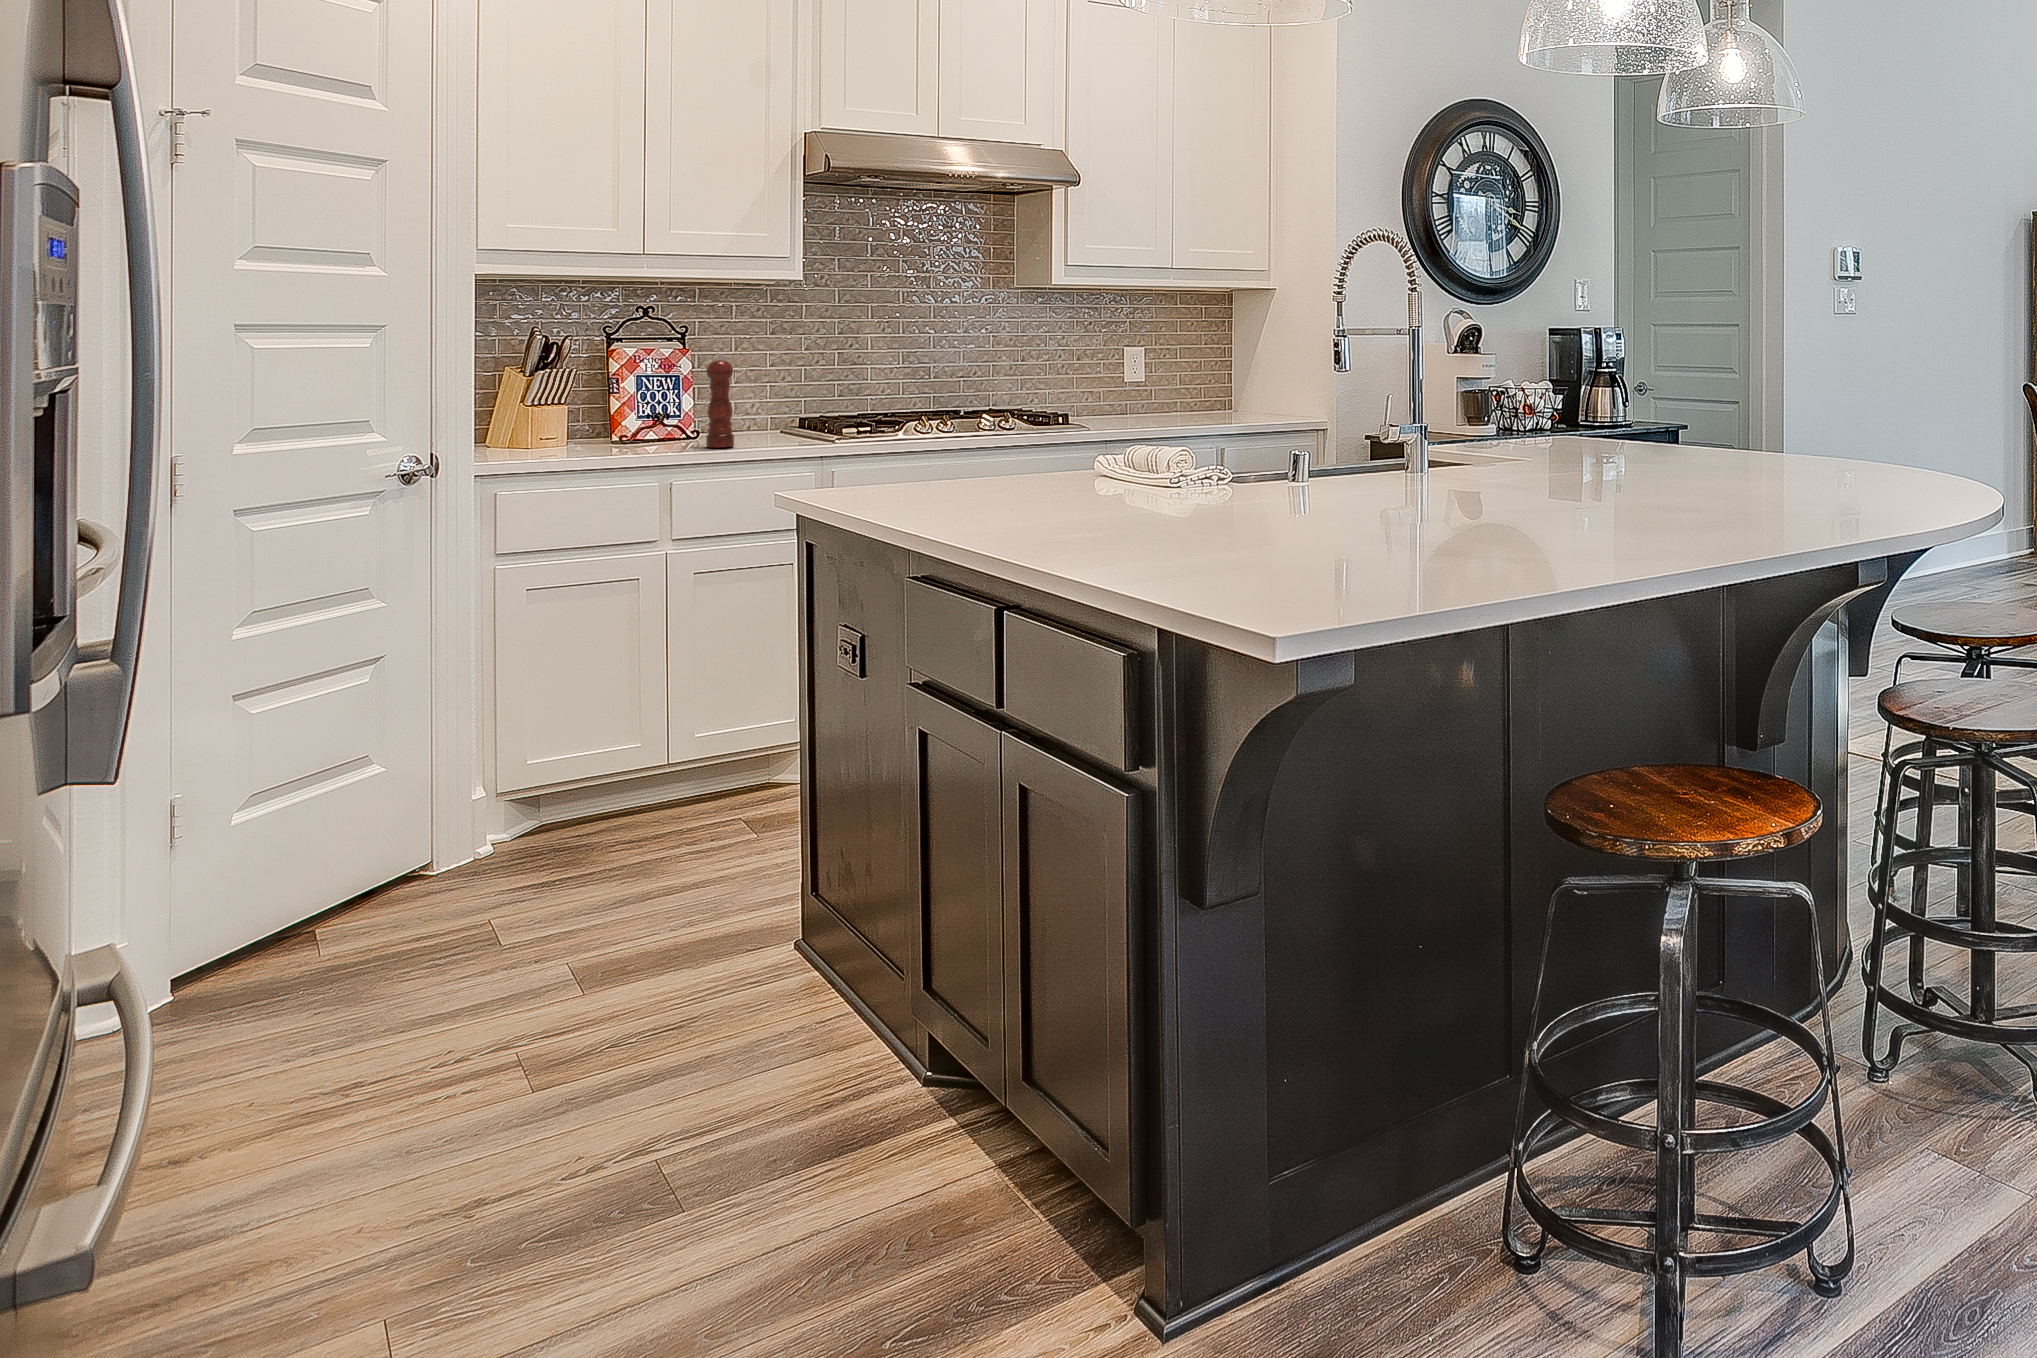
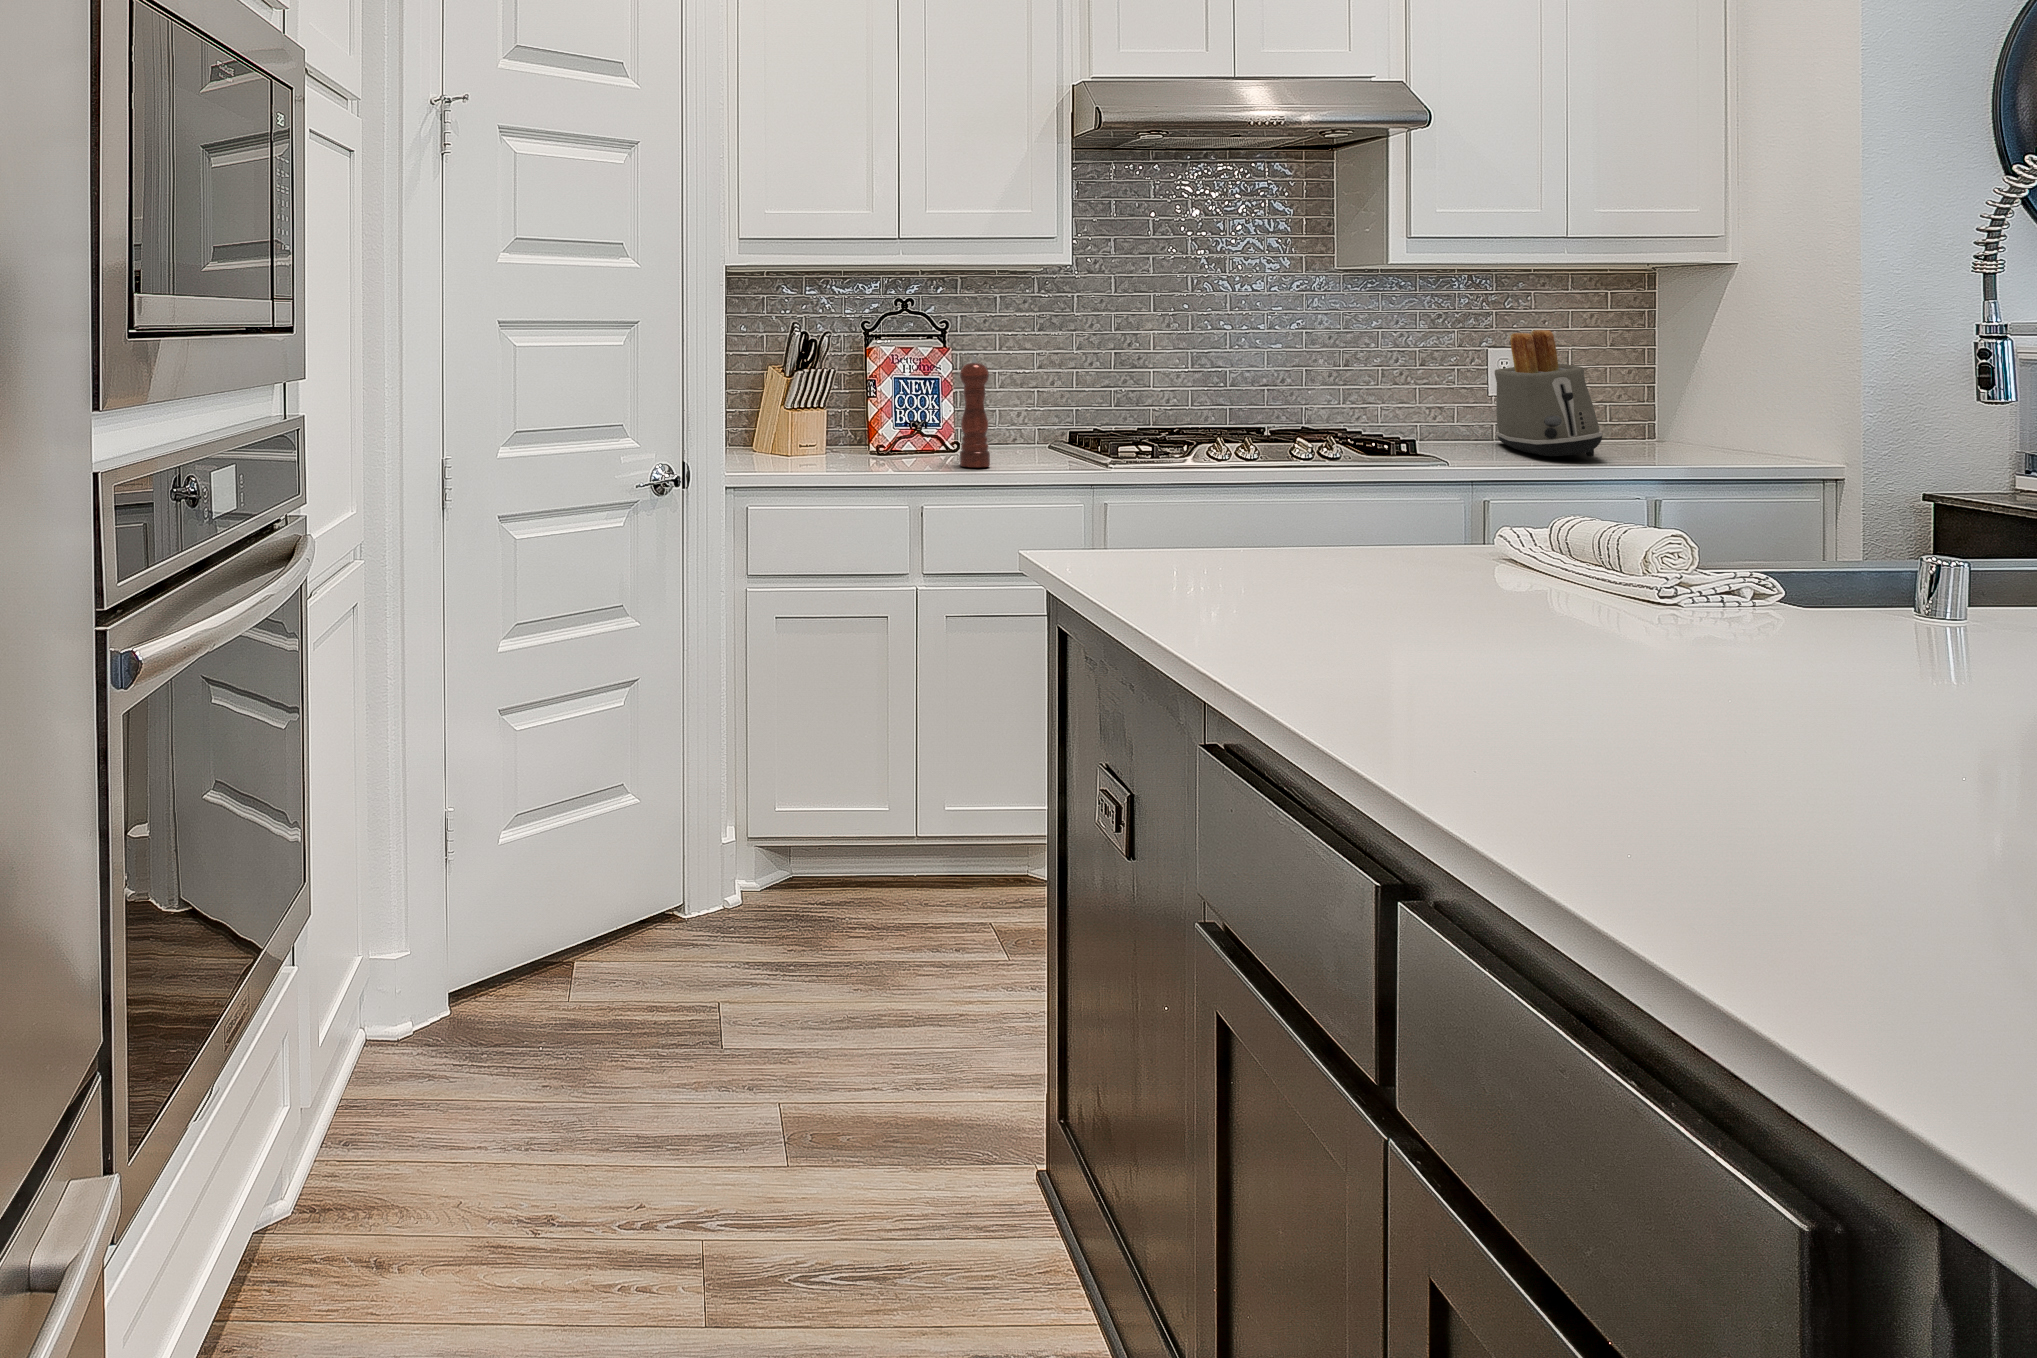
toaster: none [1126,333,1194,421] -> present [1495,330,1602,456]

